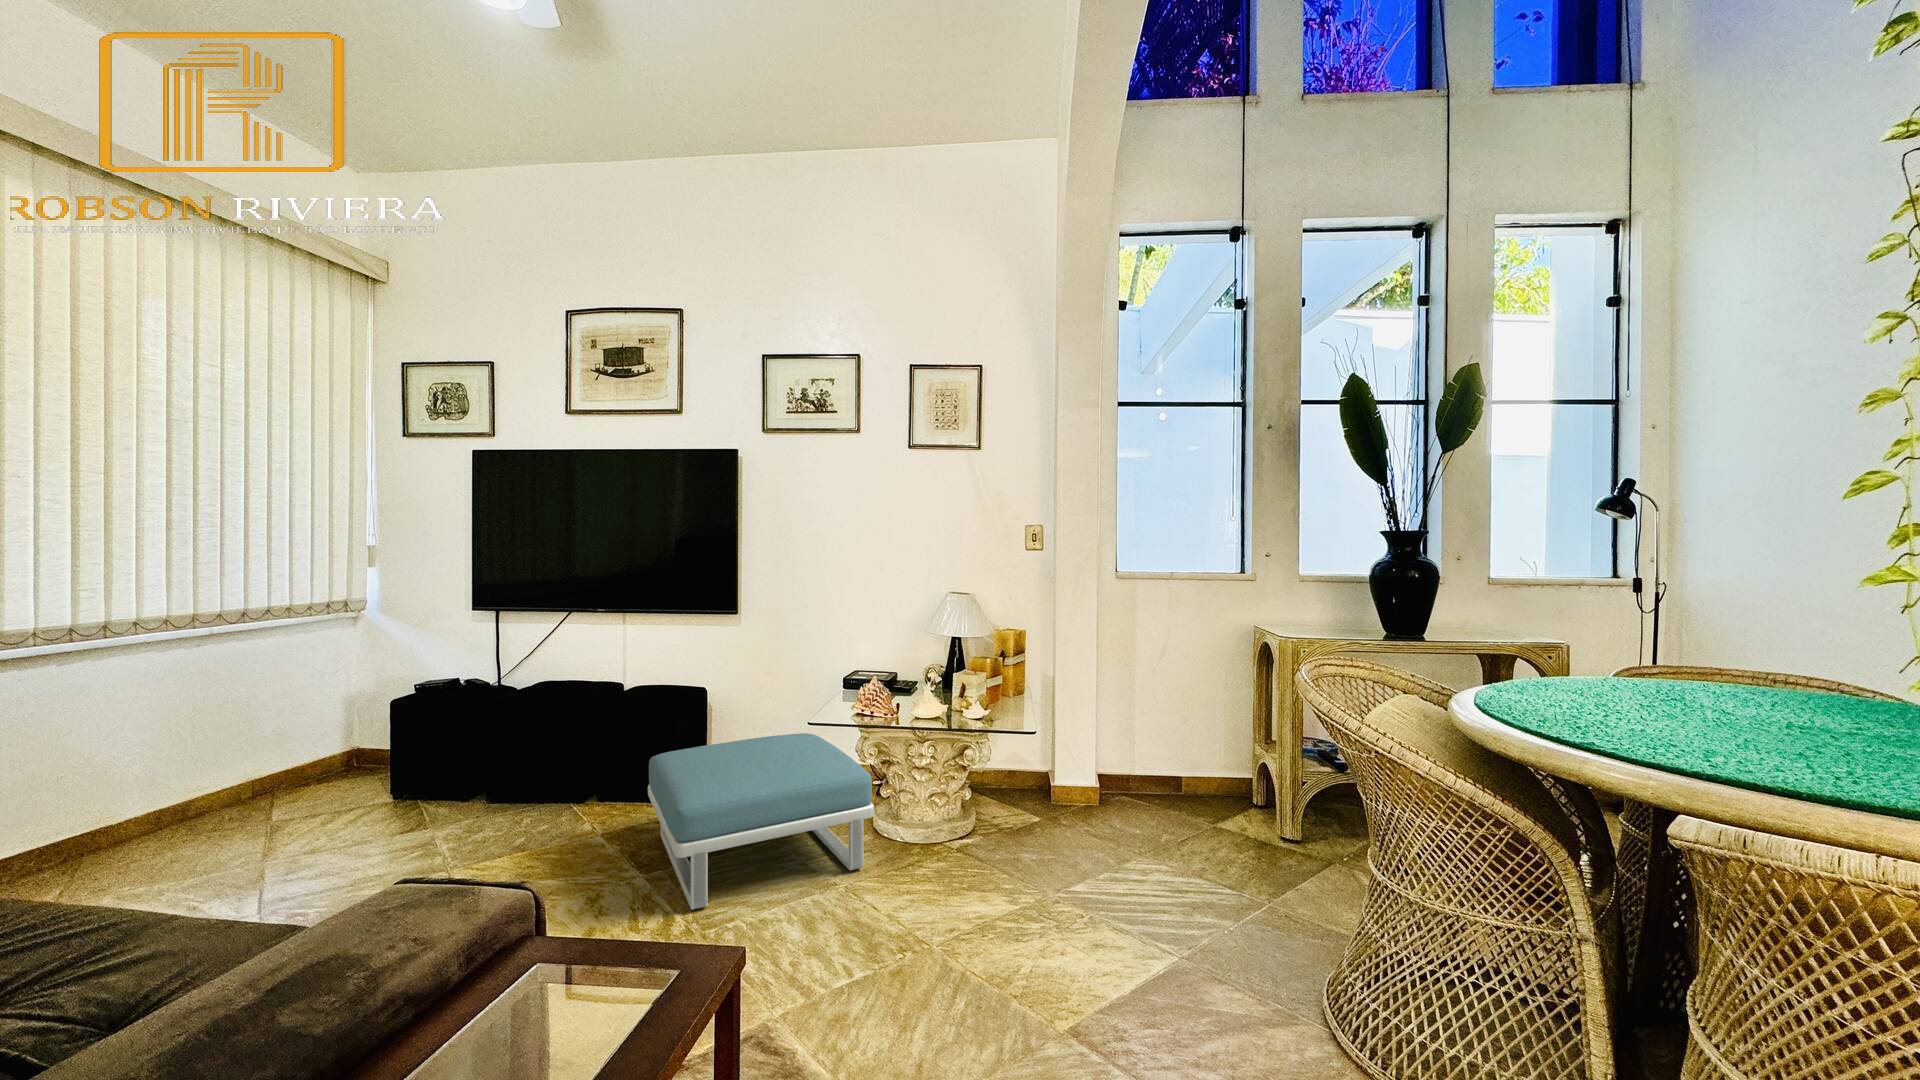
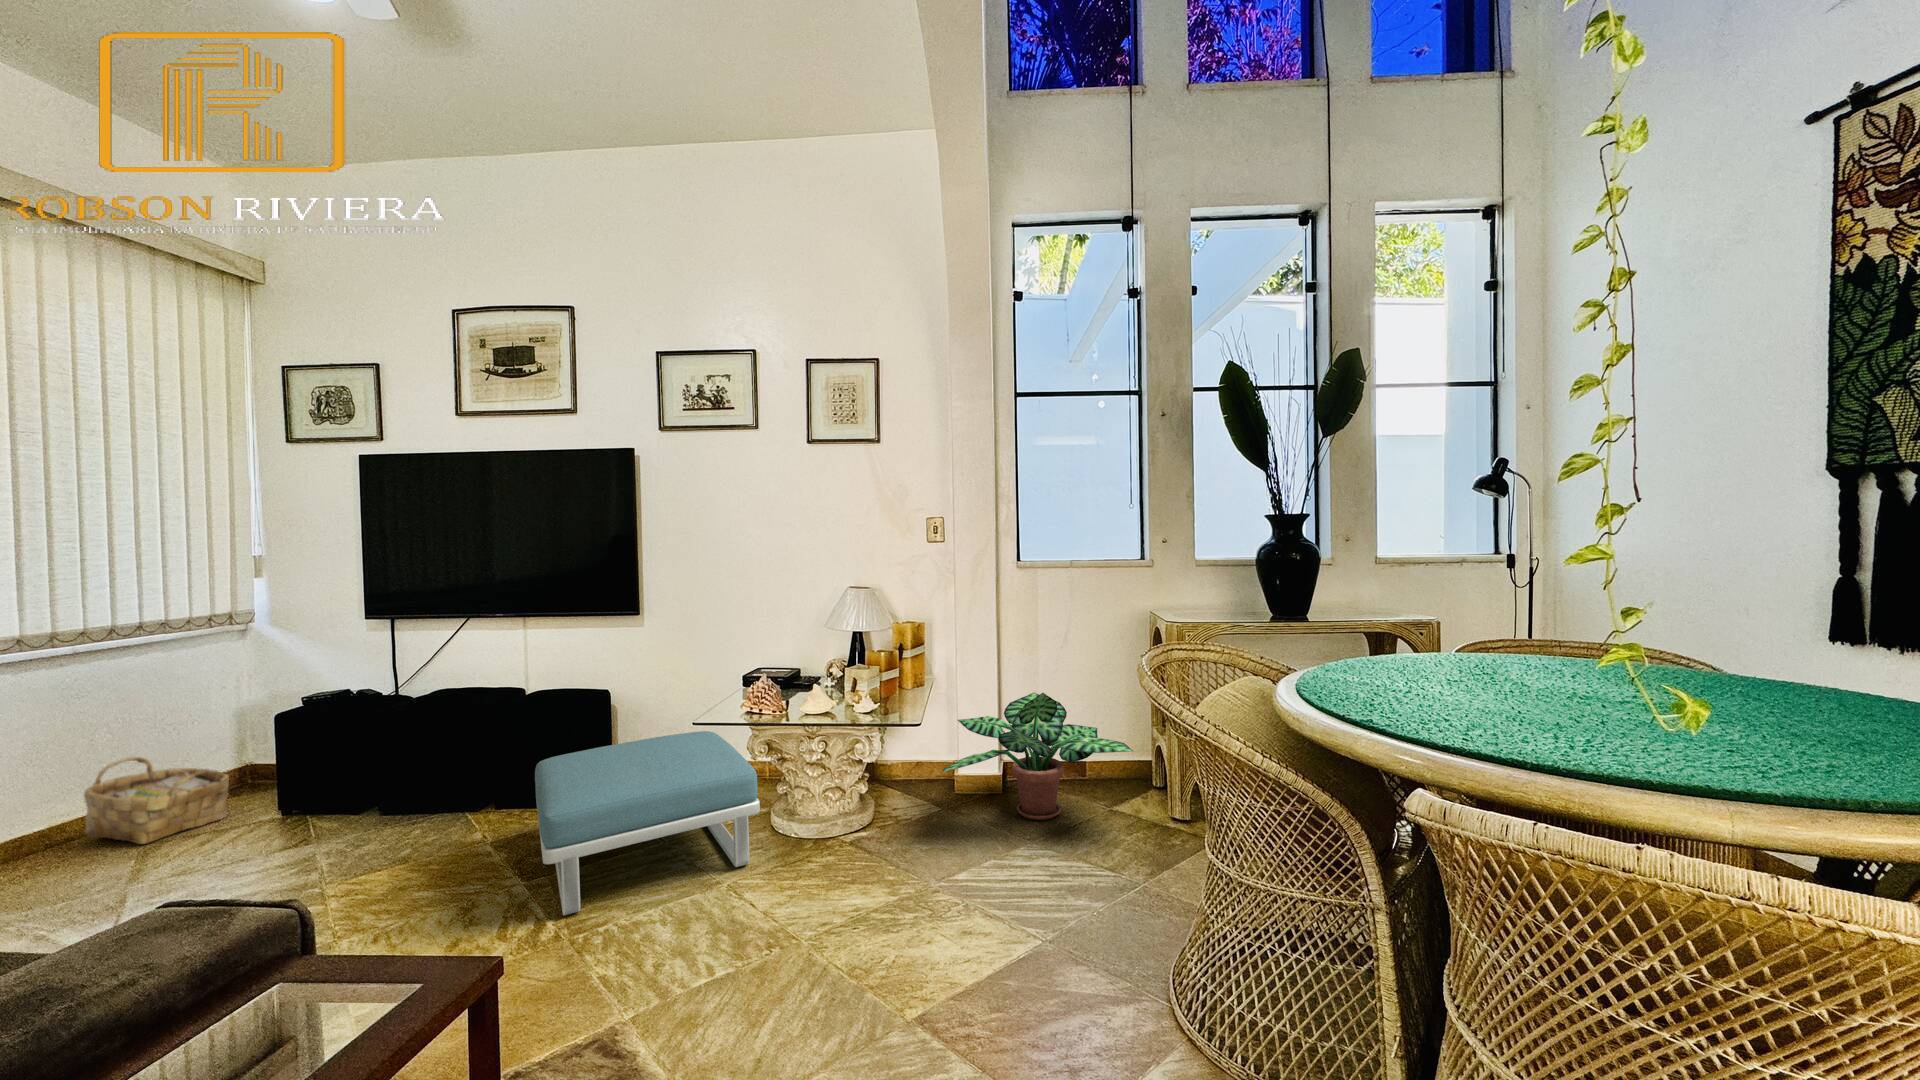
potted plant: none [1052,707,1252,837] -> present [942,693,1133,820]
woven basket: none [215,737,345,822] -> present [84,757,229,844]

